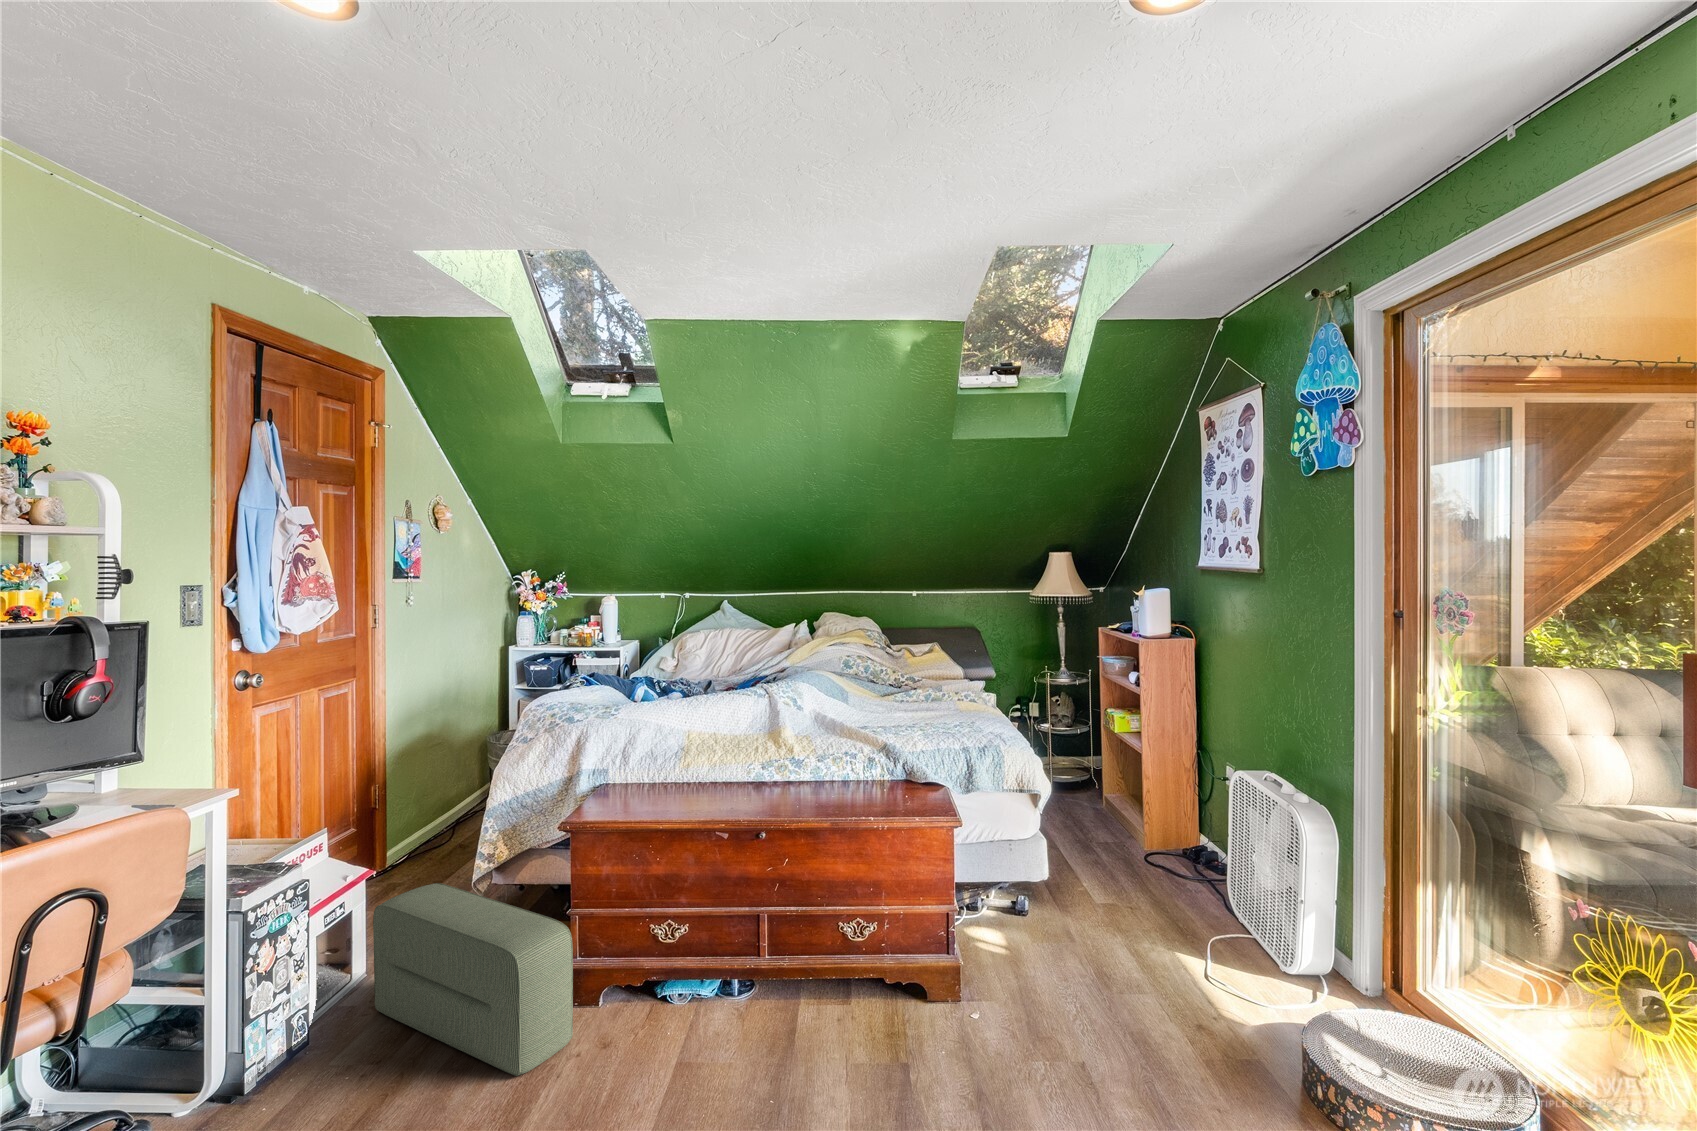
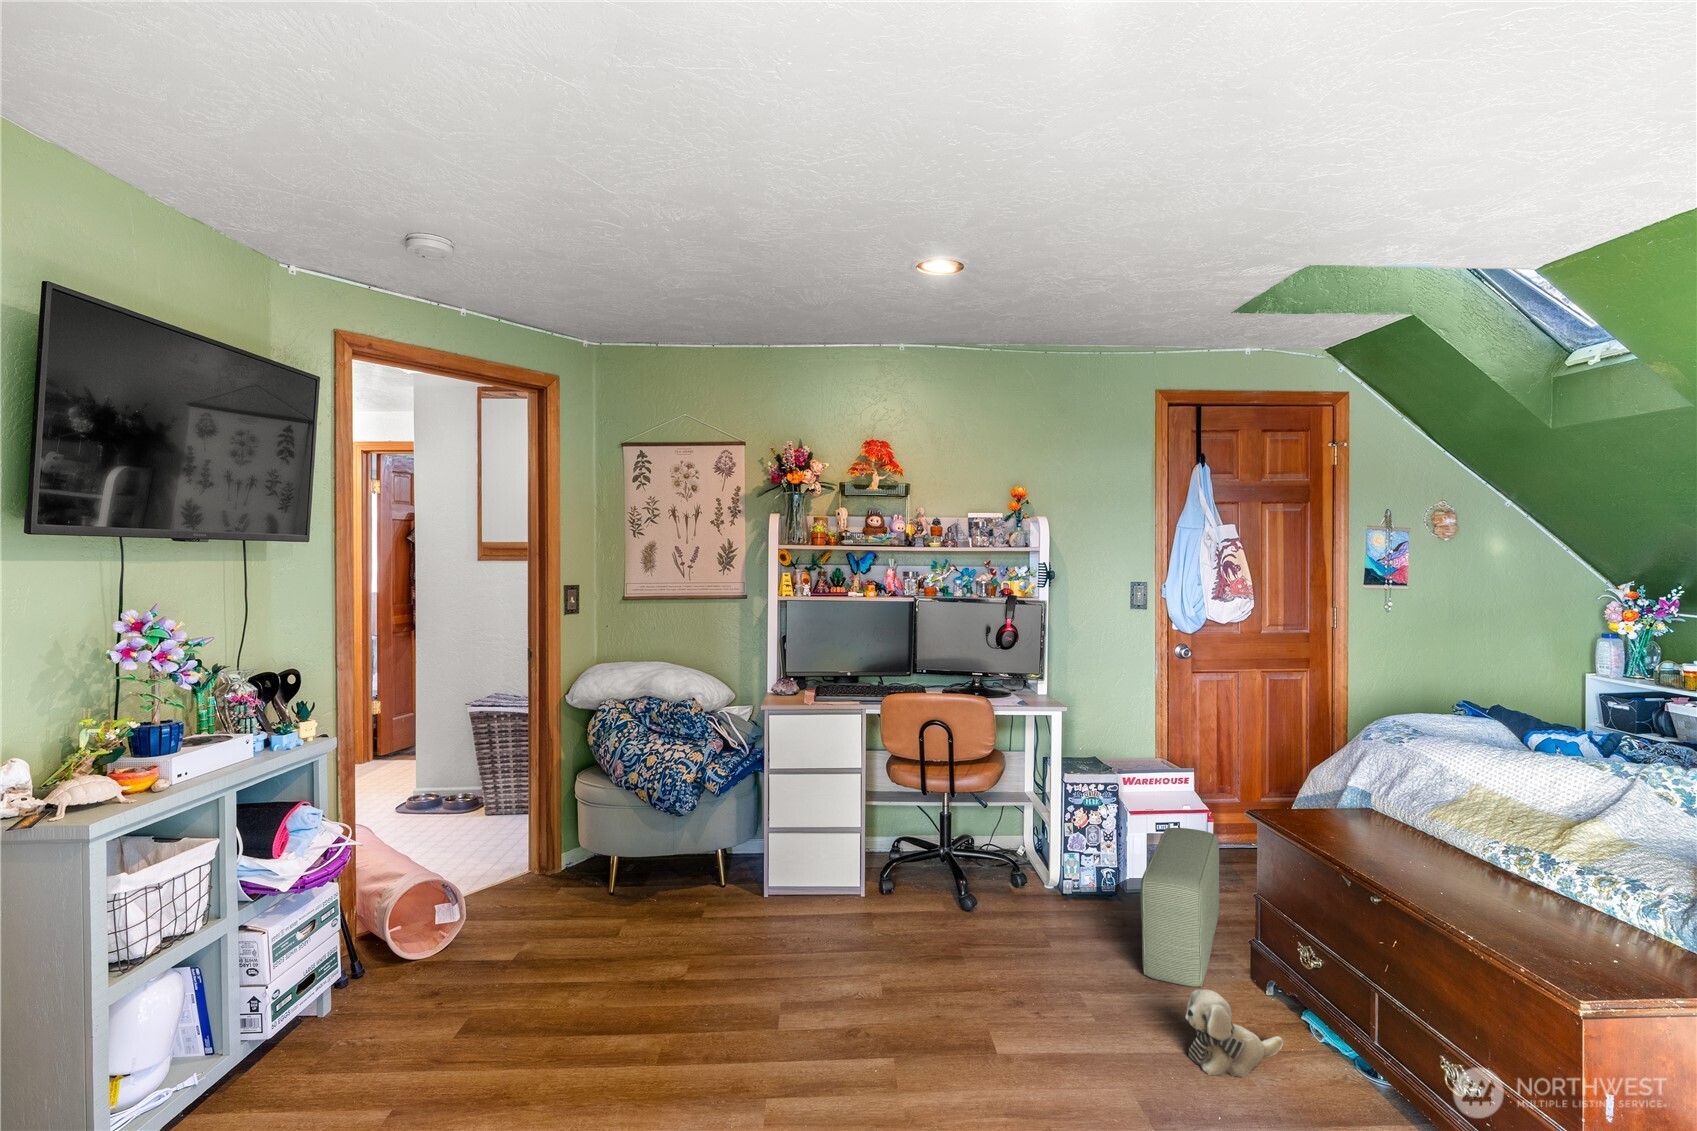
plush toy: none [668,1000,740,1087] -> present [1185,989,1283,1077]

